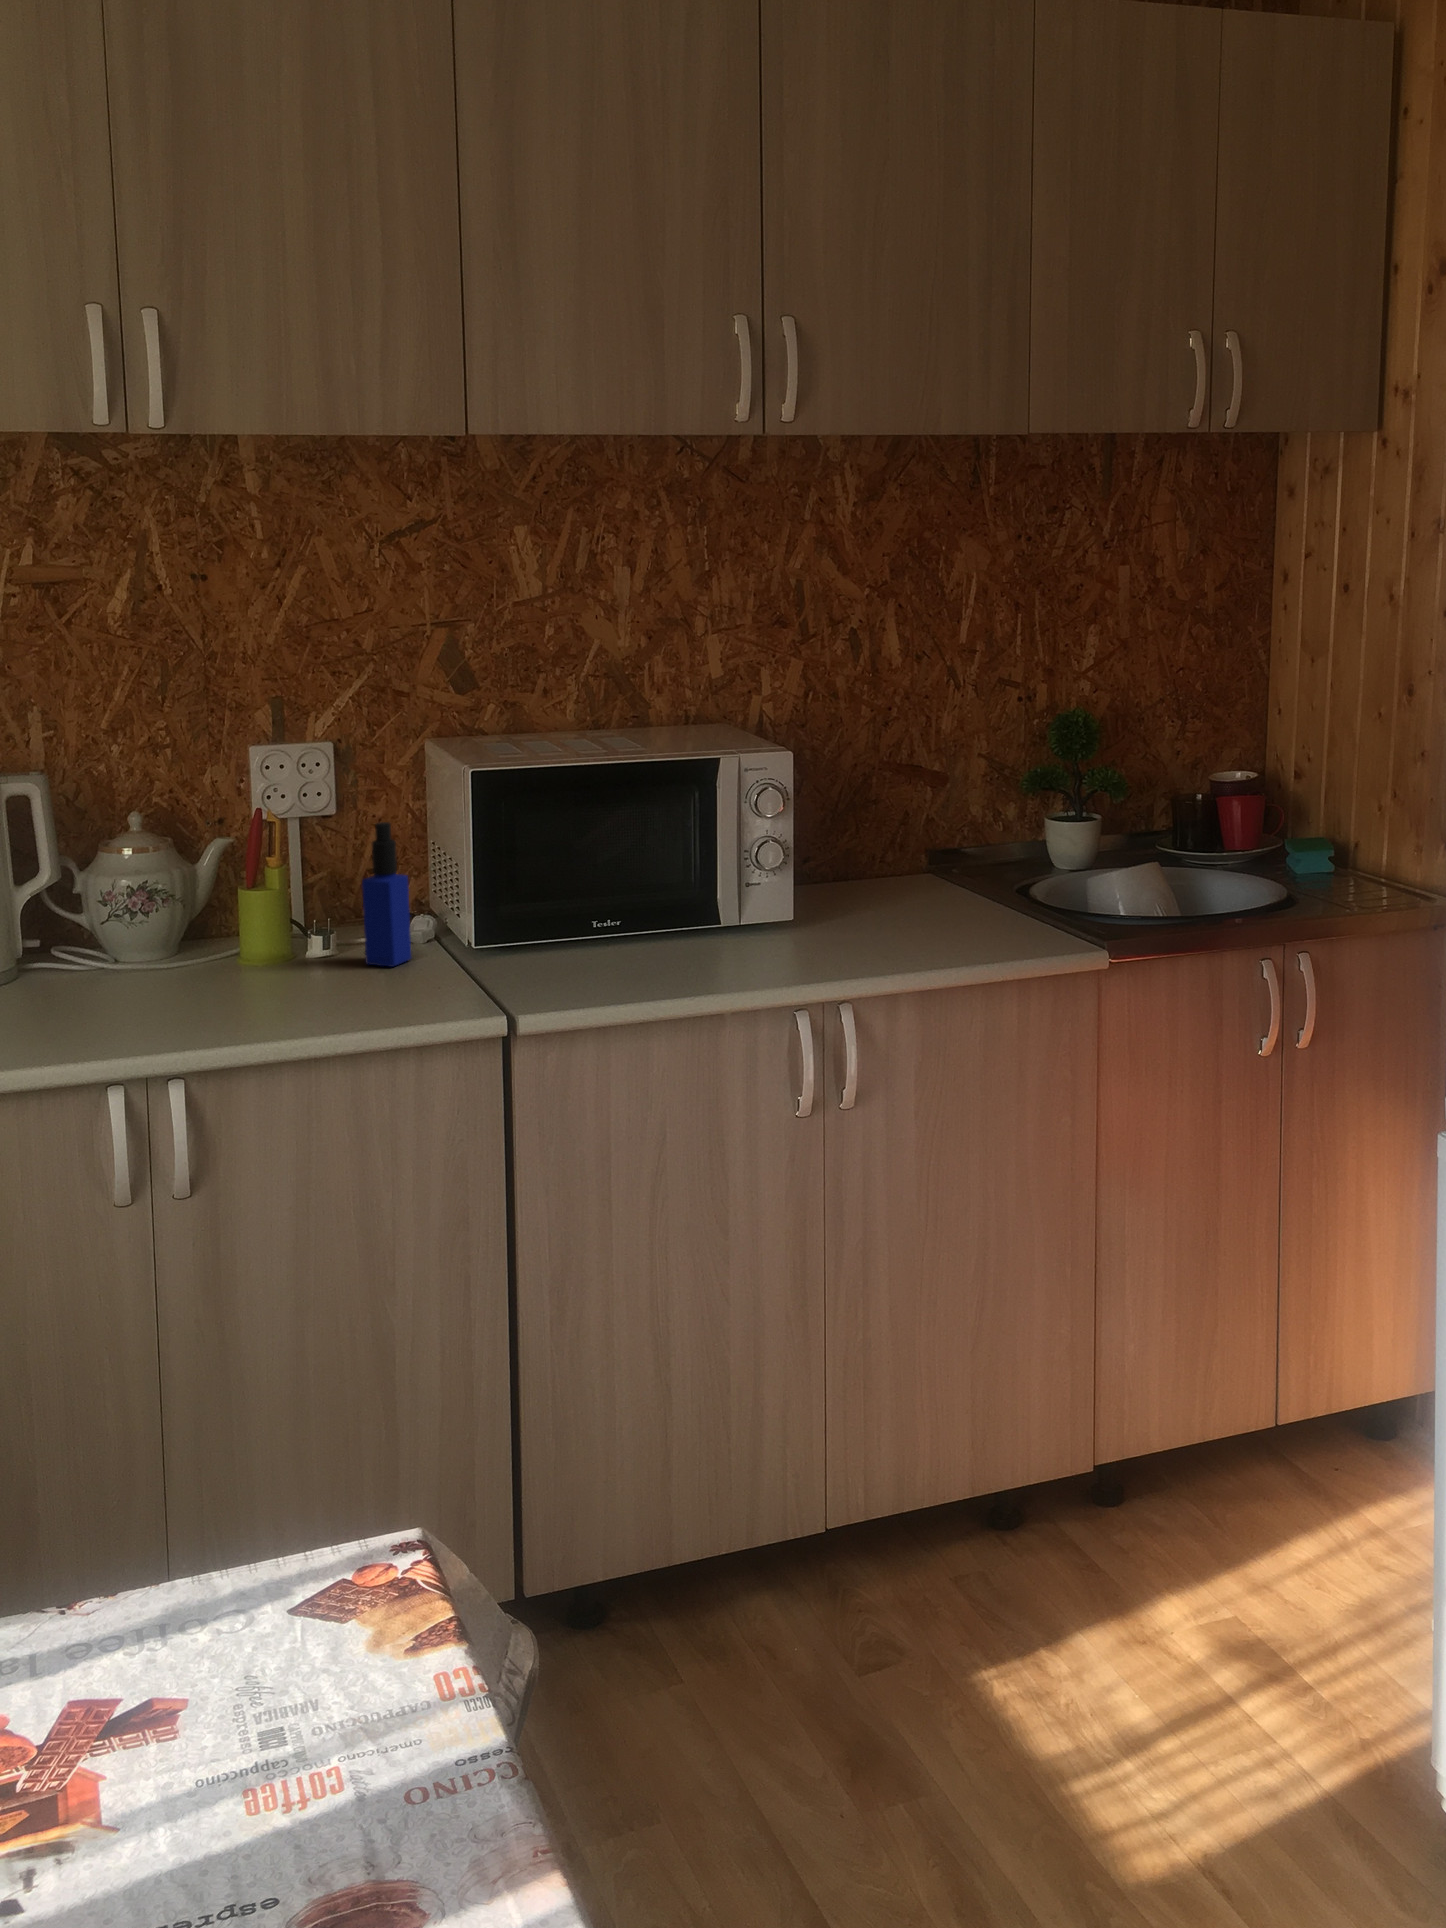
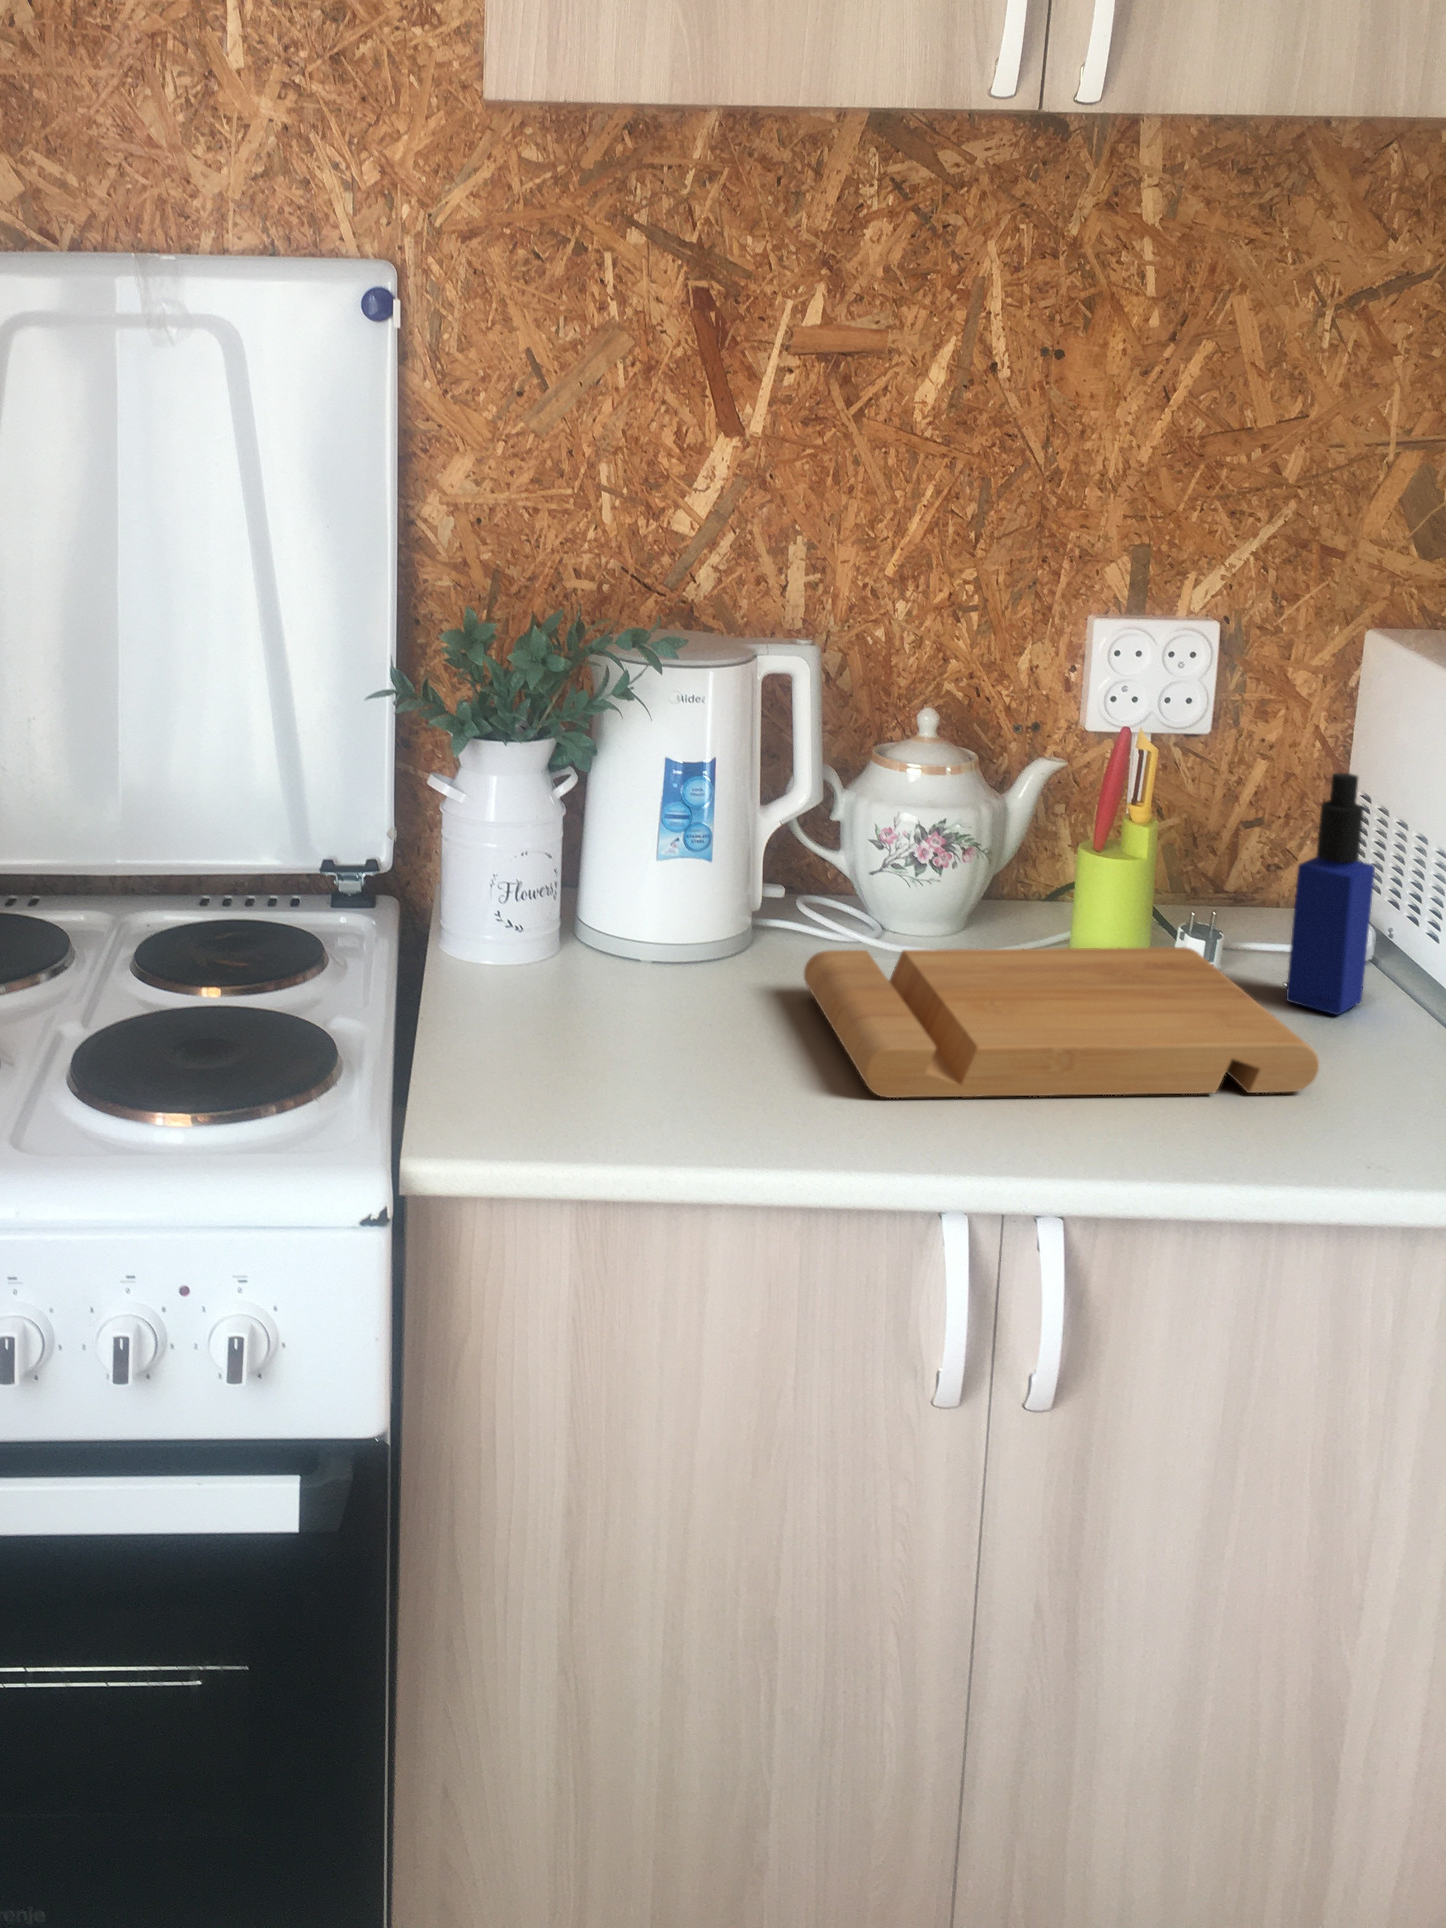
cutting board: none [48,940,357,1037] -> present [804,947,1319,1098]

